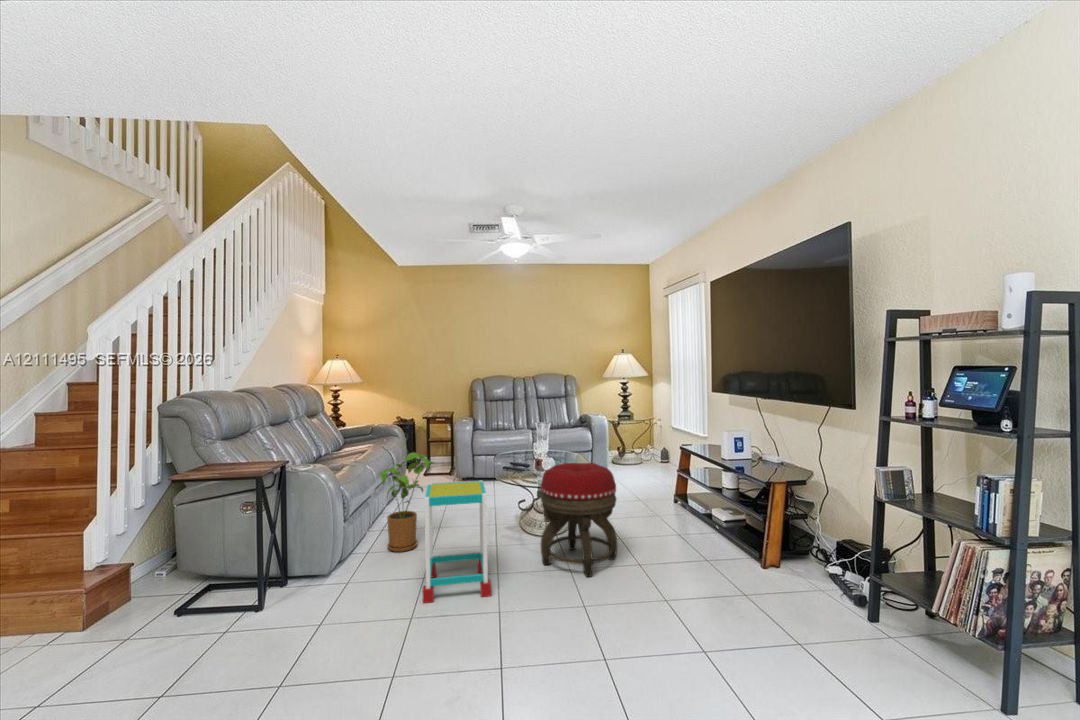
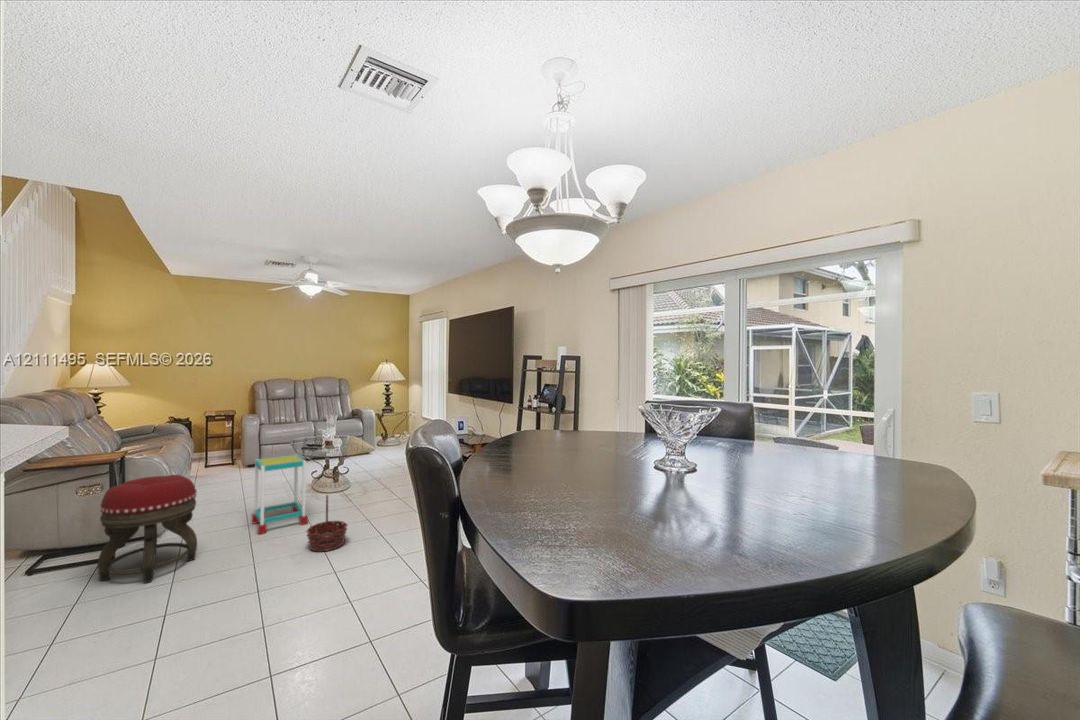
house plant: present [380,453,434,552] -> none [200,441,250,515]
footstool: present [541,463,617,577] -> present [98,475,197,583]
basket: none [468,568,536,678] -> present [307,495,348,551]

